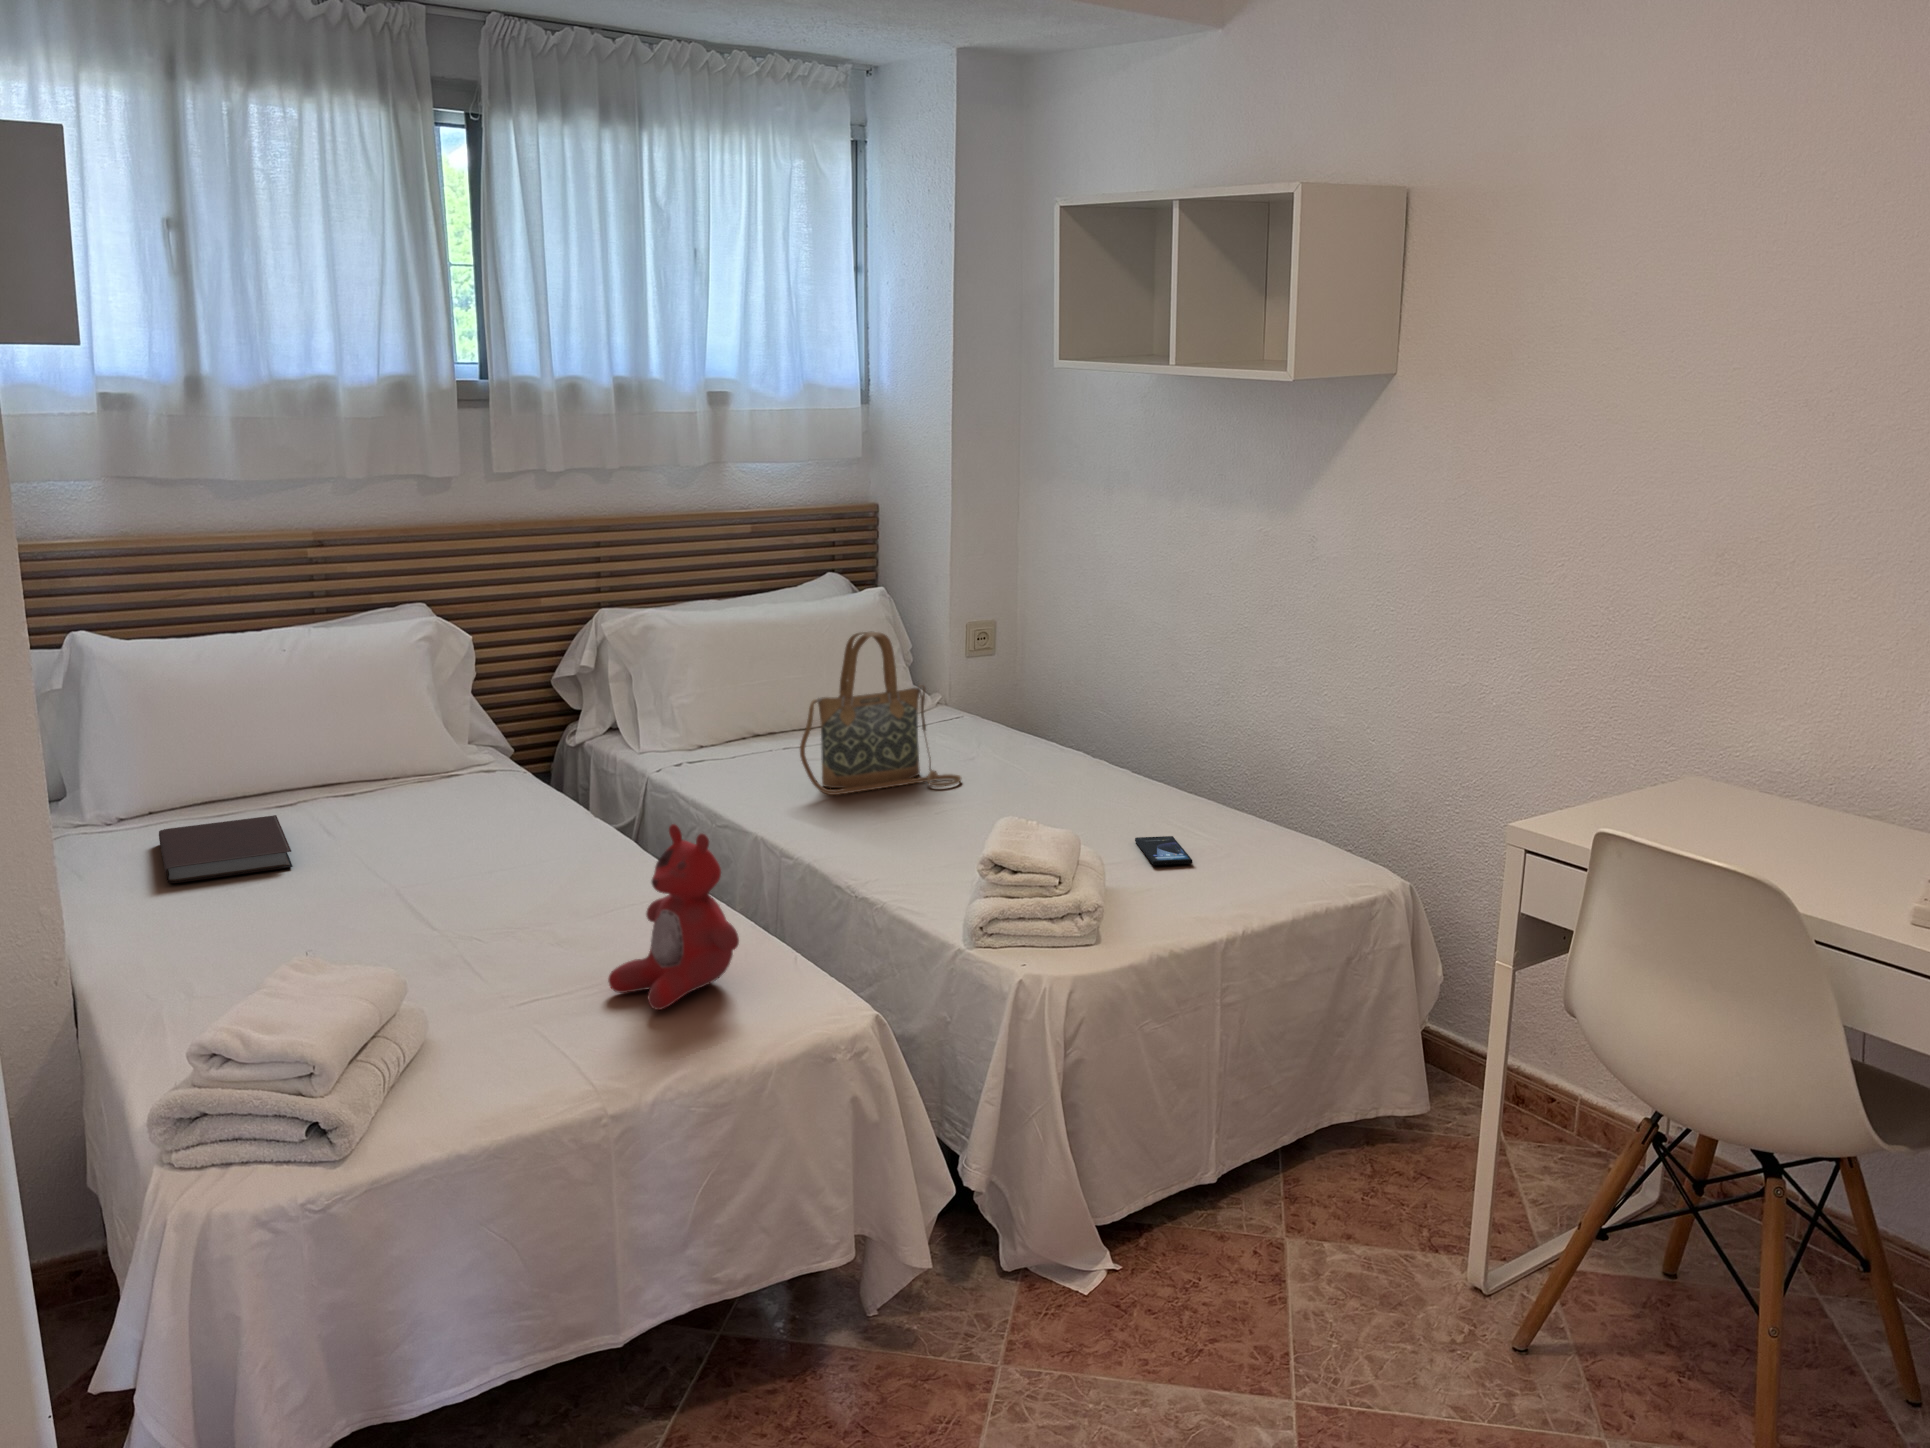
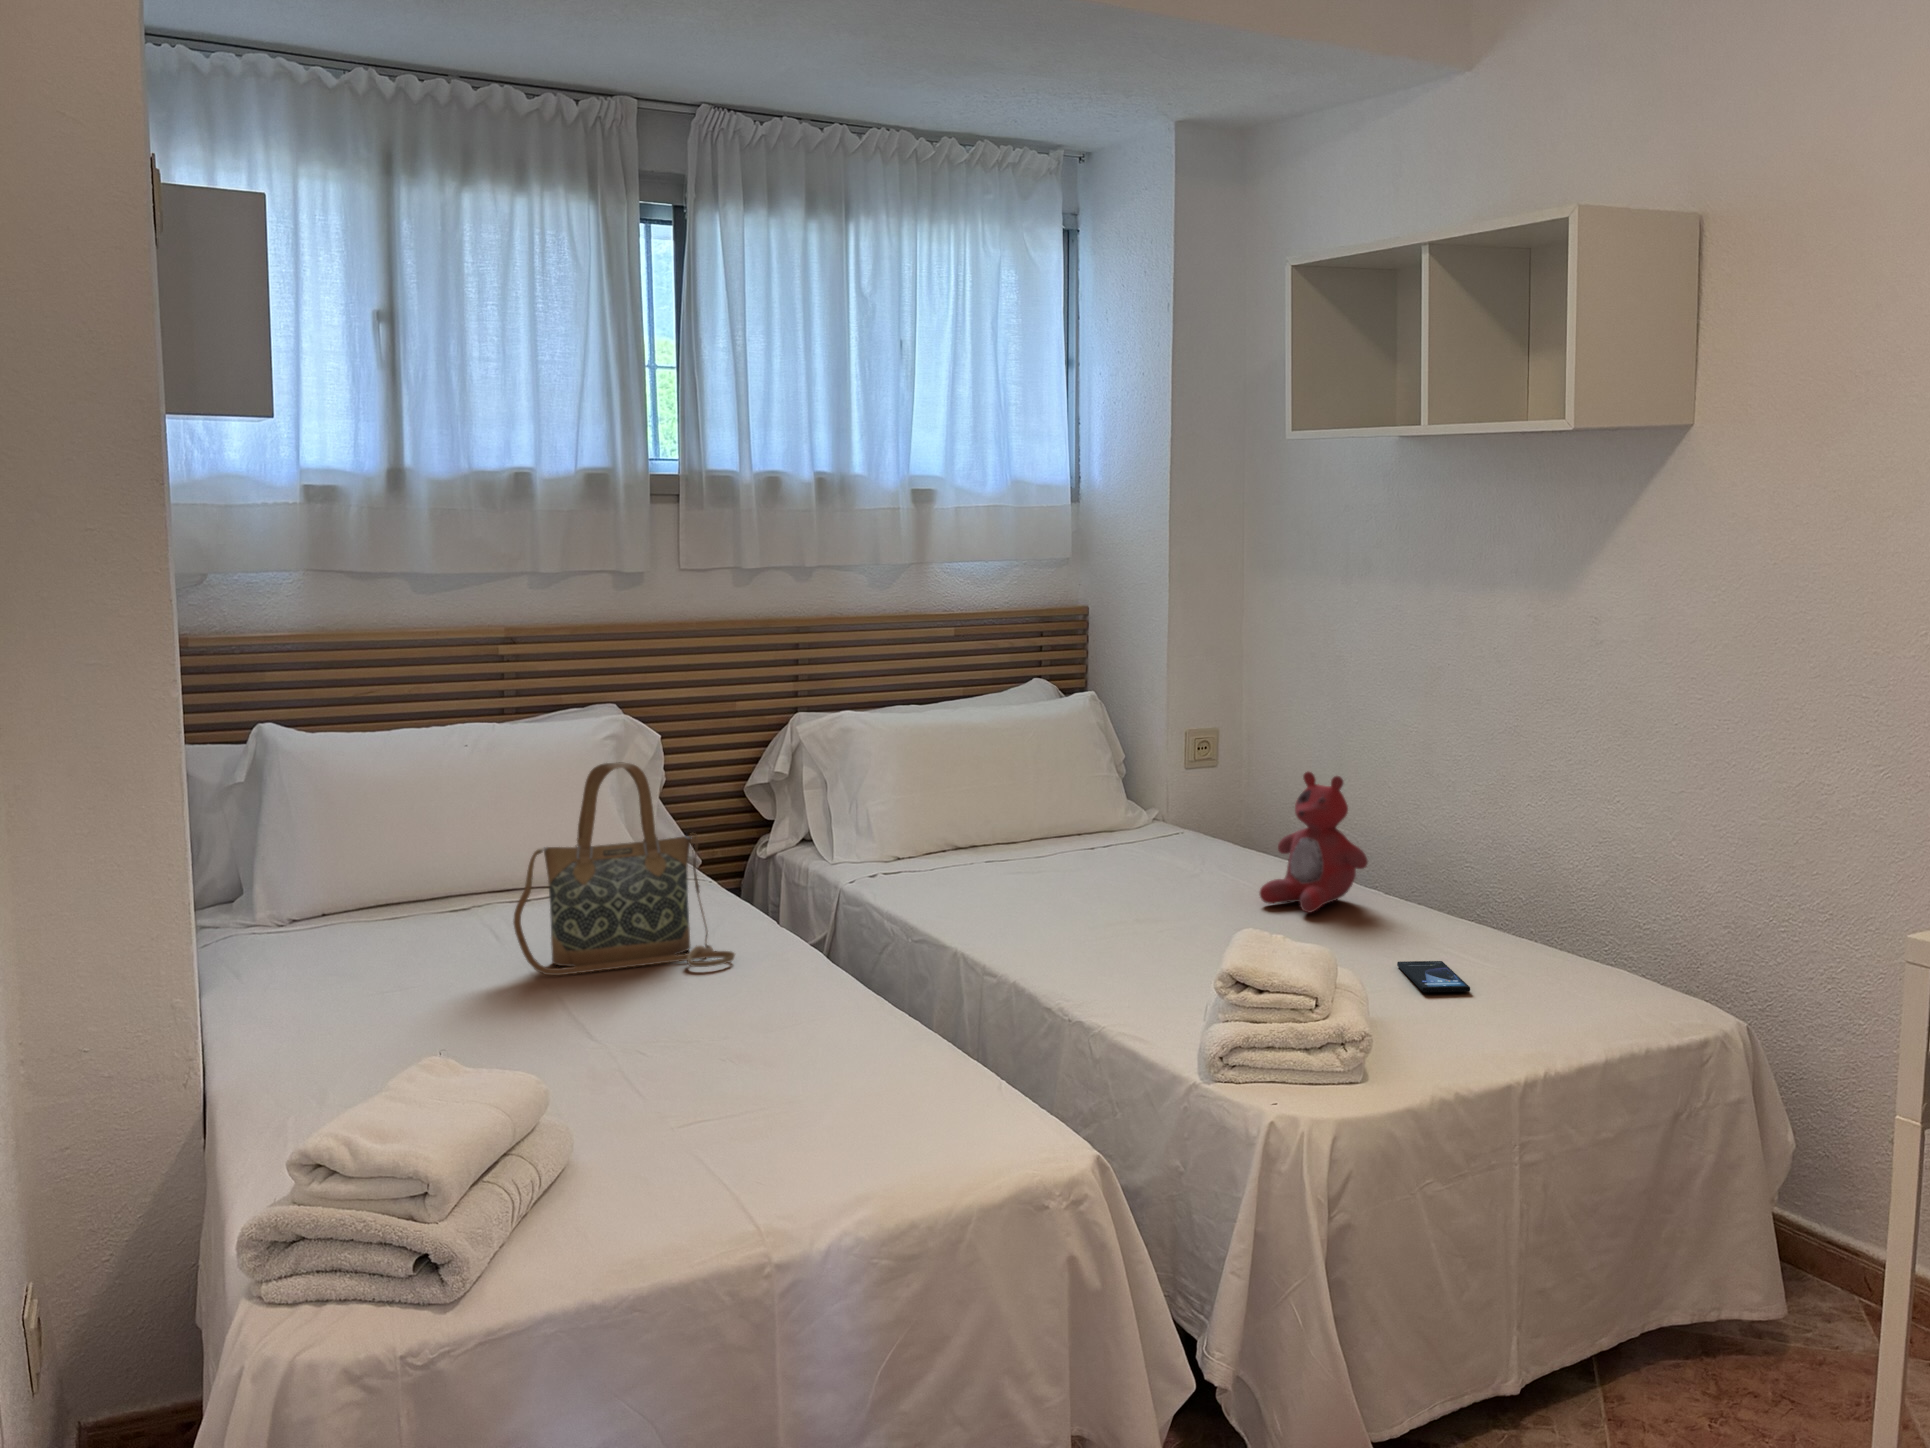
handbag: present [800,632,961,795] -> present [513,762,735,975]
notebook: present [159,815,293,883] -> none [316,918,452,985]
stuffed bear: present [608,824,739,1010] -> present [1260,772,1368,912]

